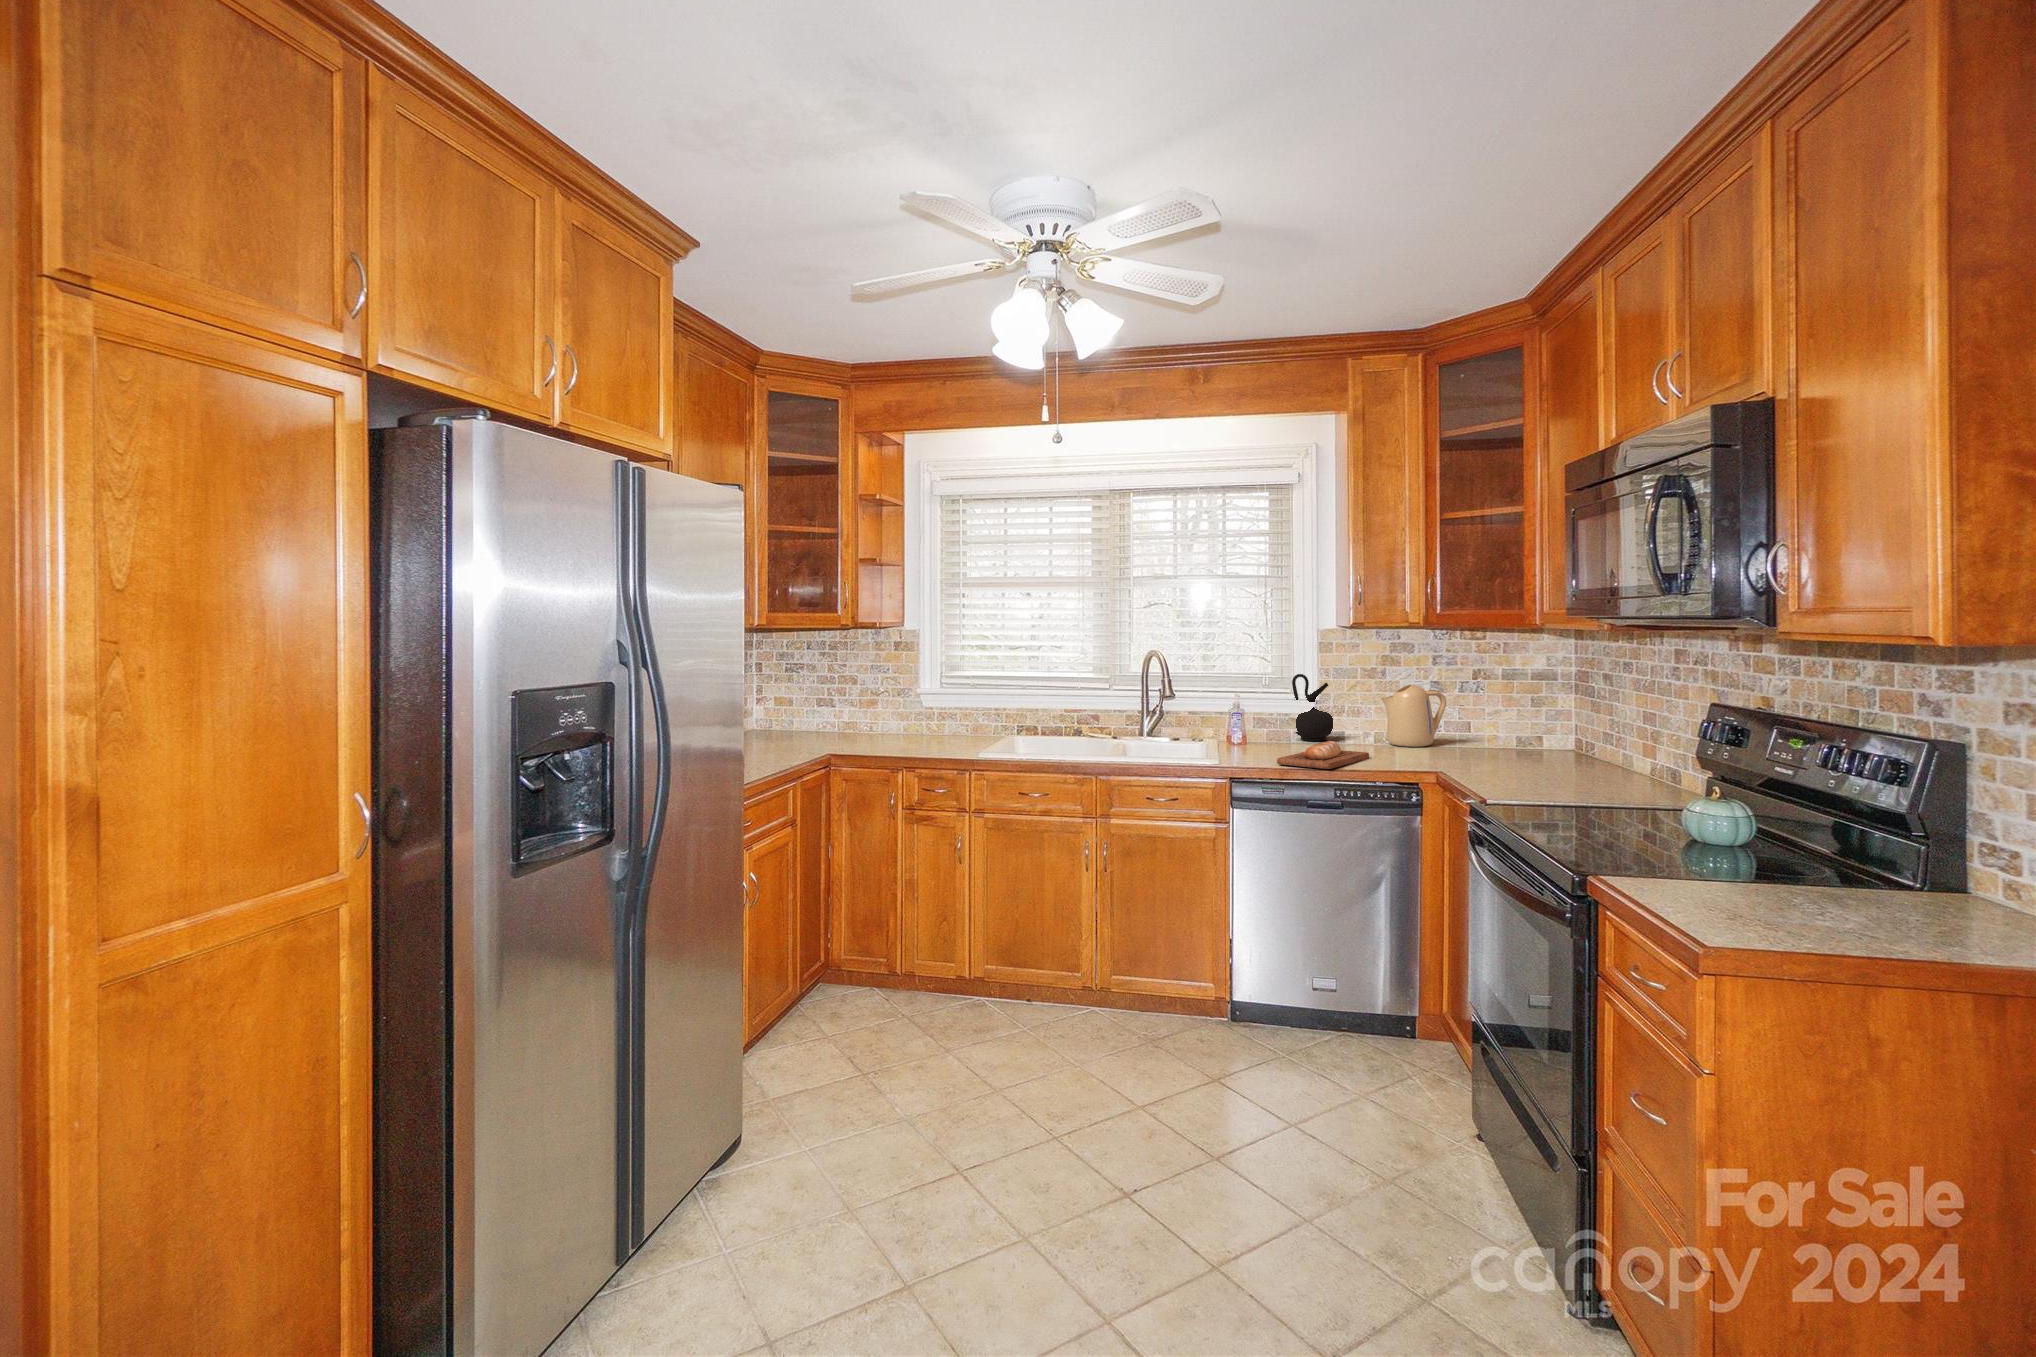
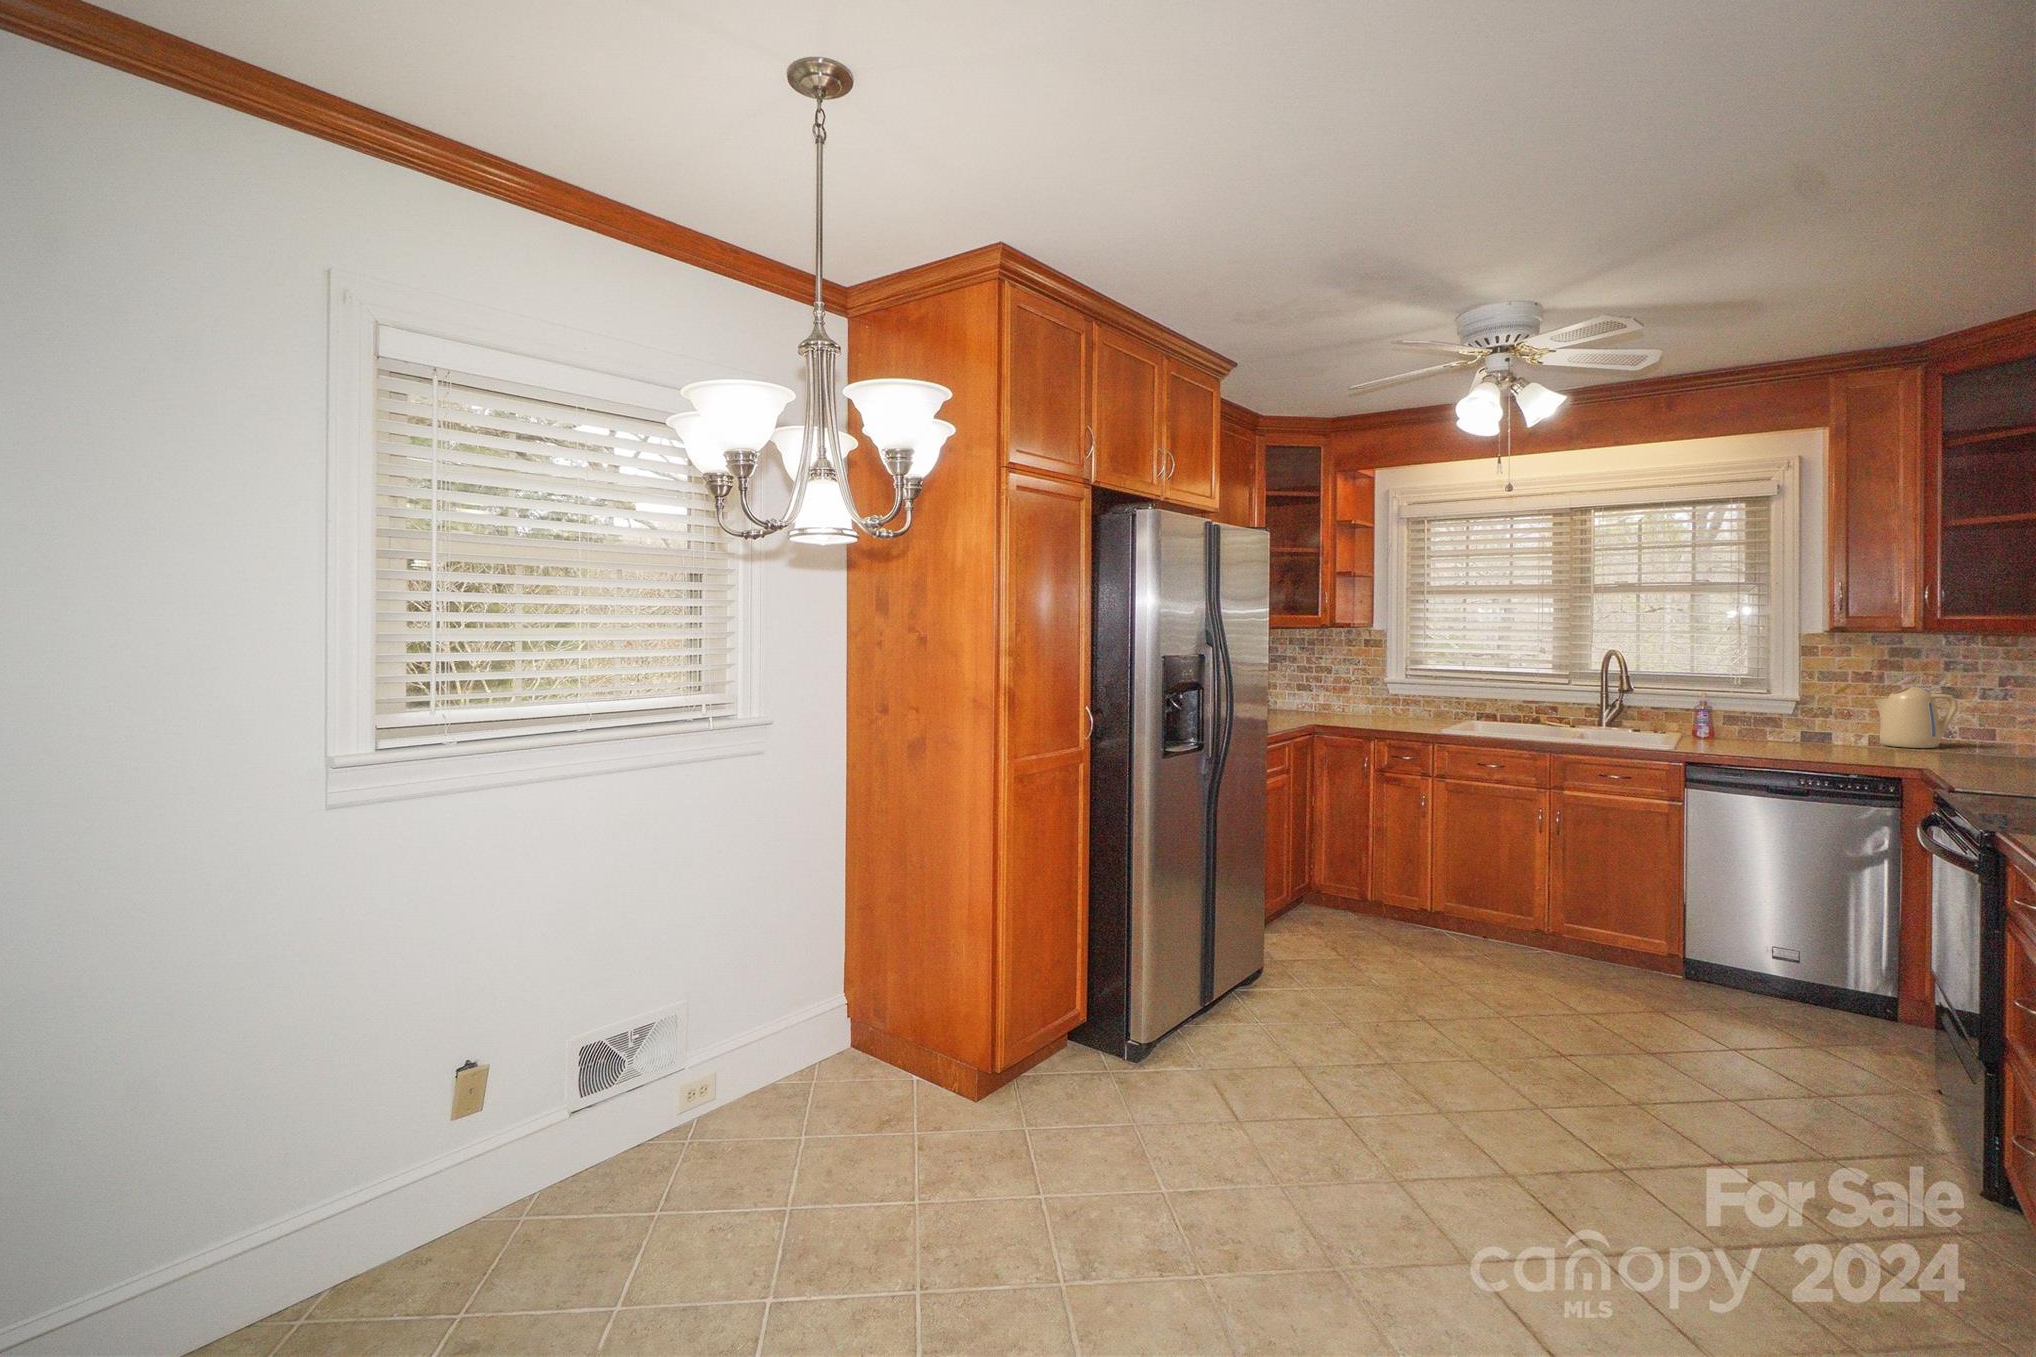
ceramic jug: present [1292,674,1333,741] -> none [1767,675,1817,739]
bread loaf: present [1277,741,1369,769] -> none [1734,735,1846,758]

